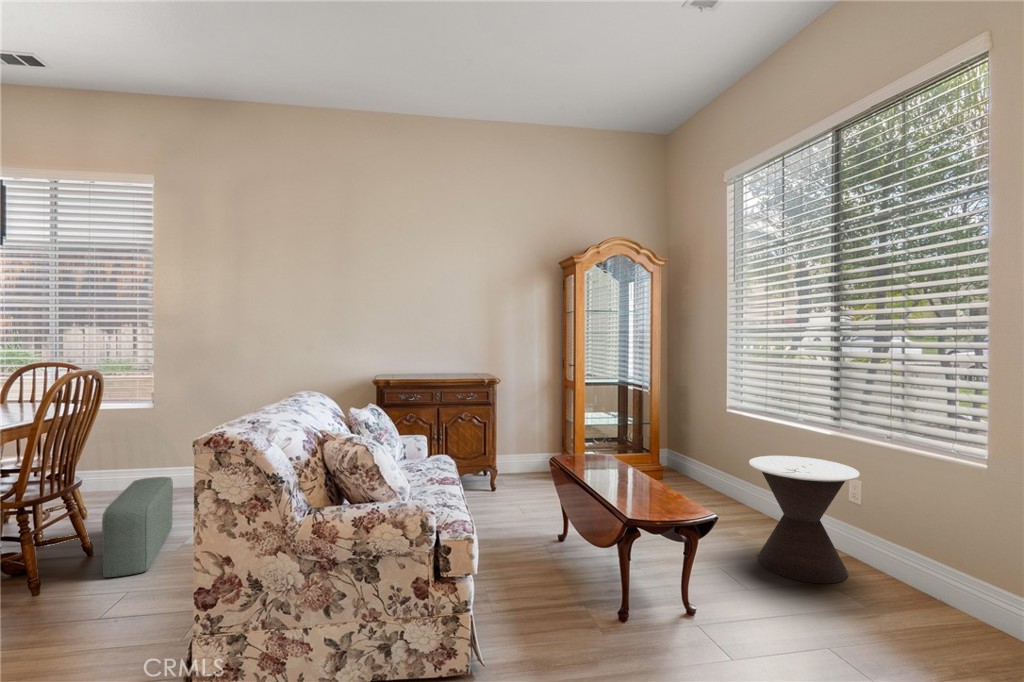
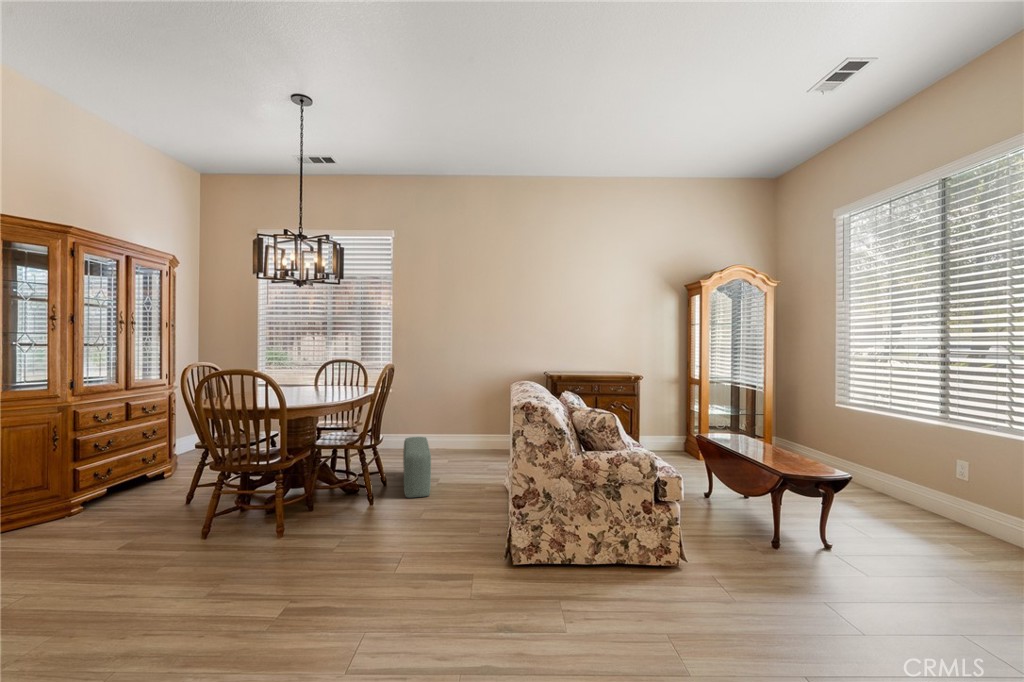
side table: present [749,456,859,584] -> none [867,438,969,537]

